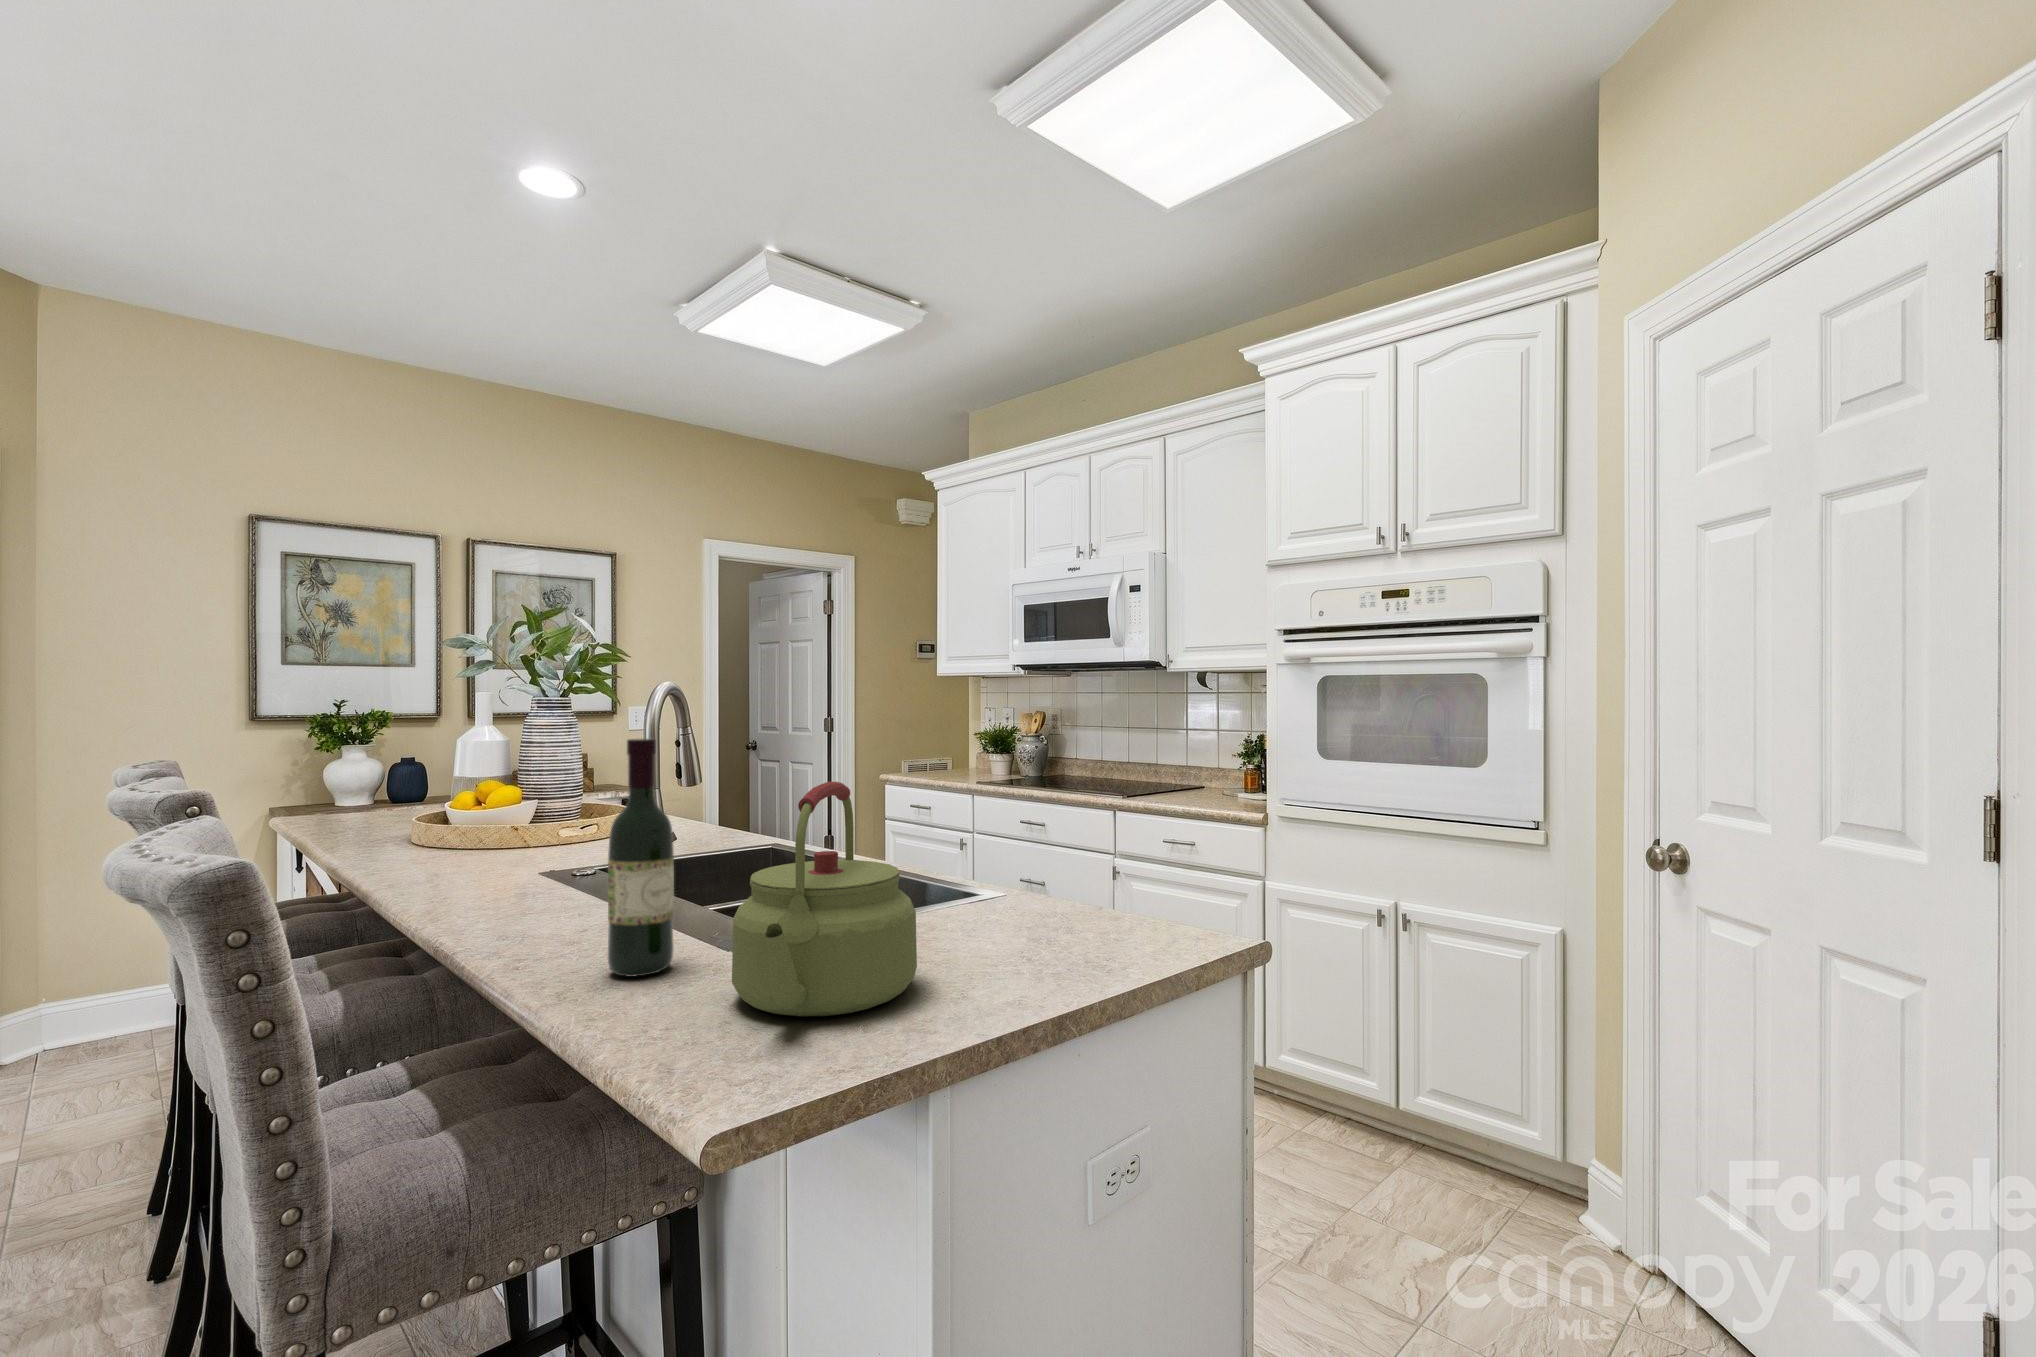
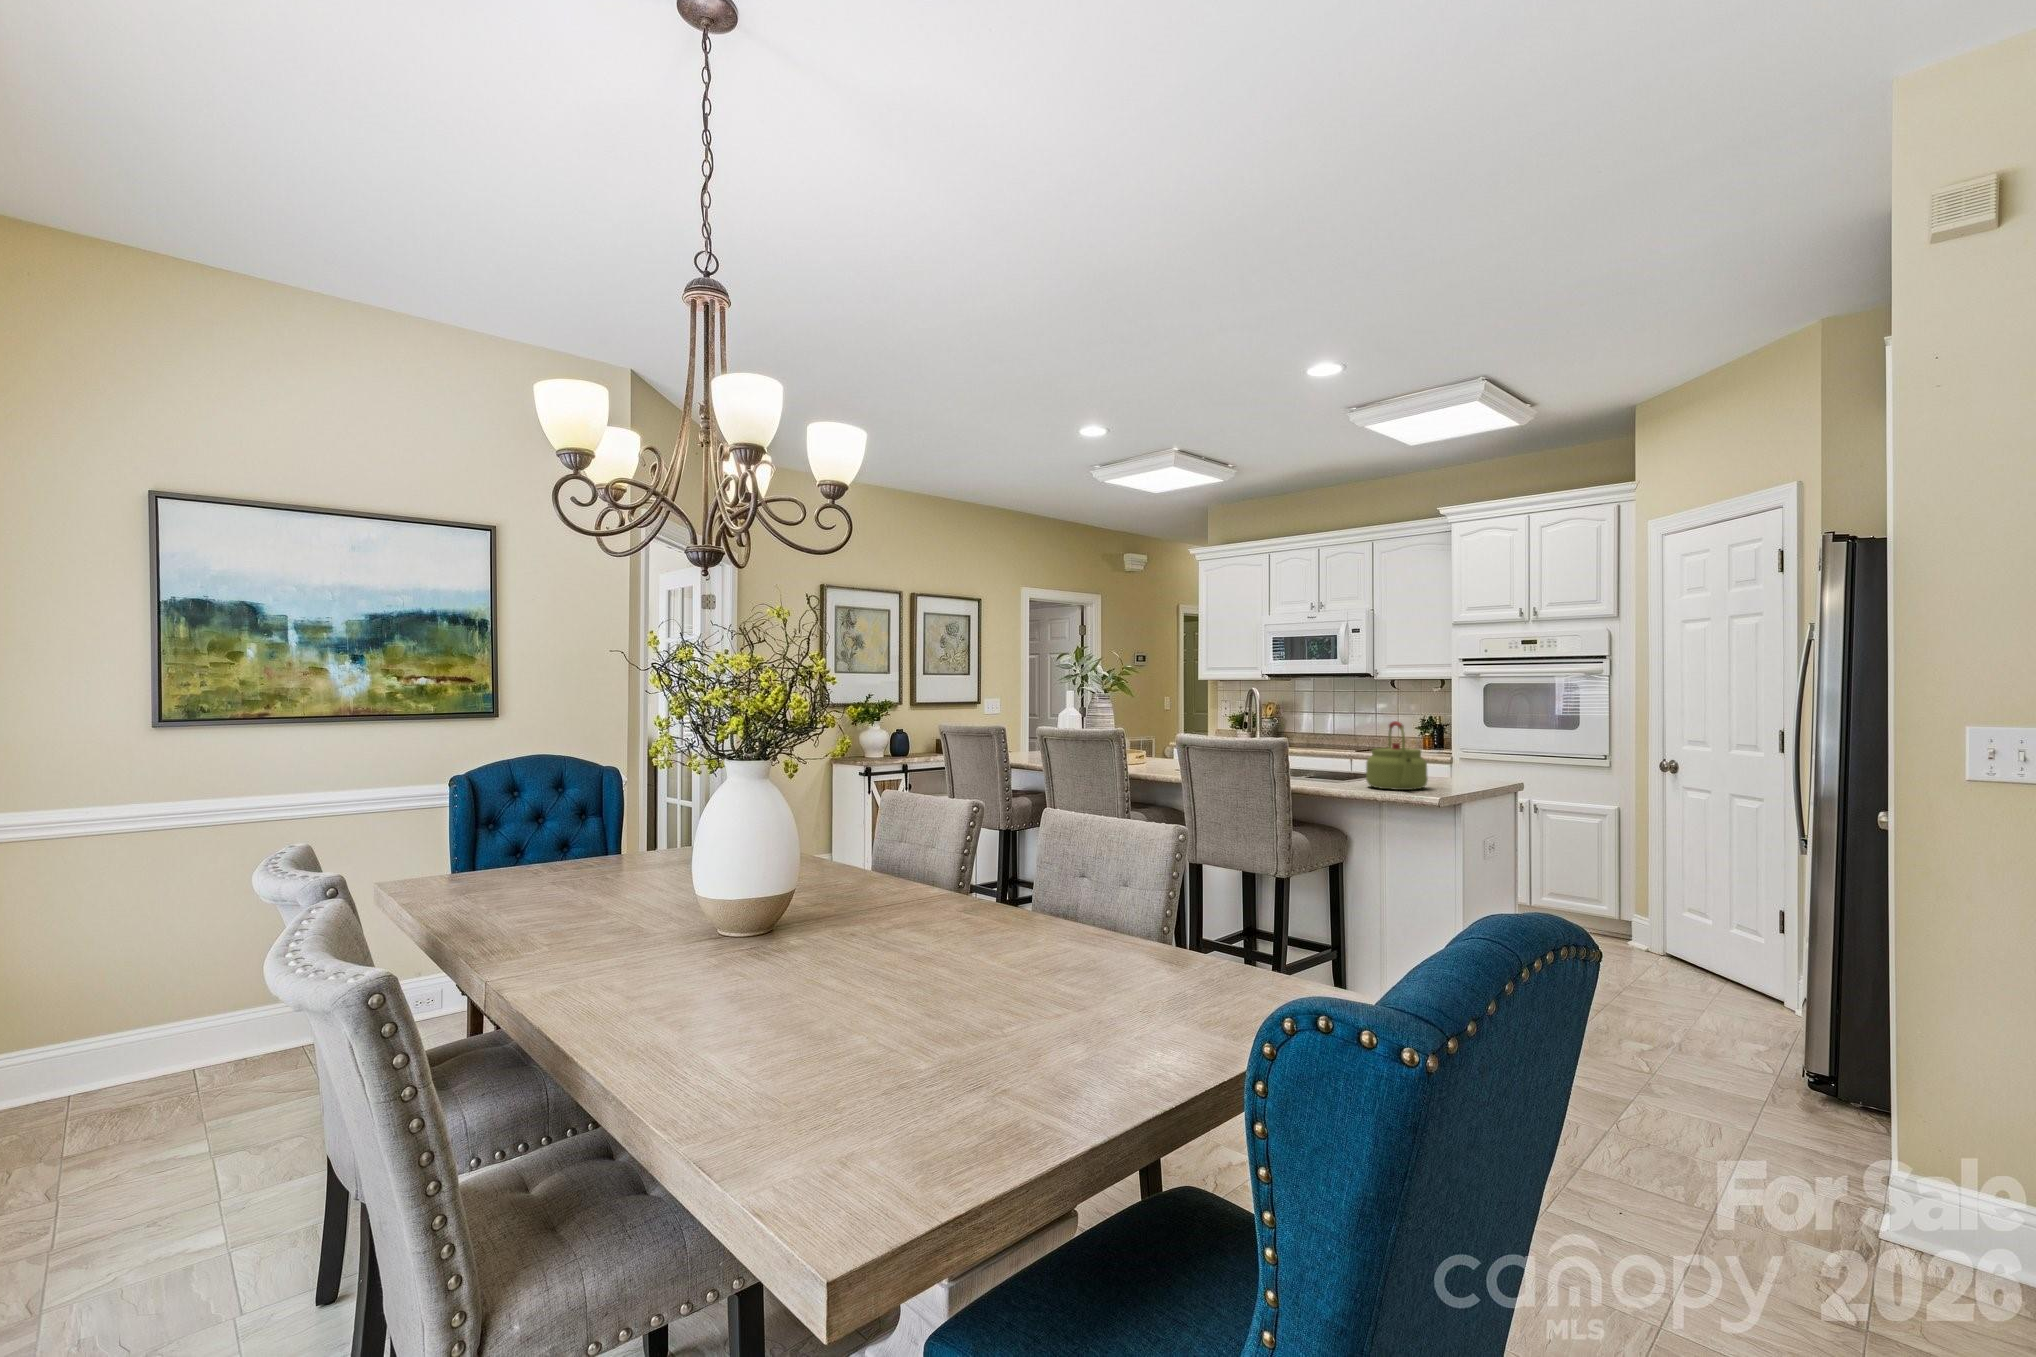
wine bottle: present [608,738,674,977] -> none [1308,708,1329,786]

